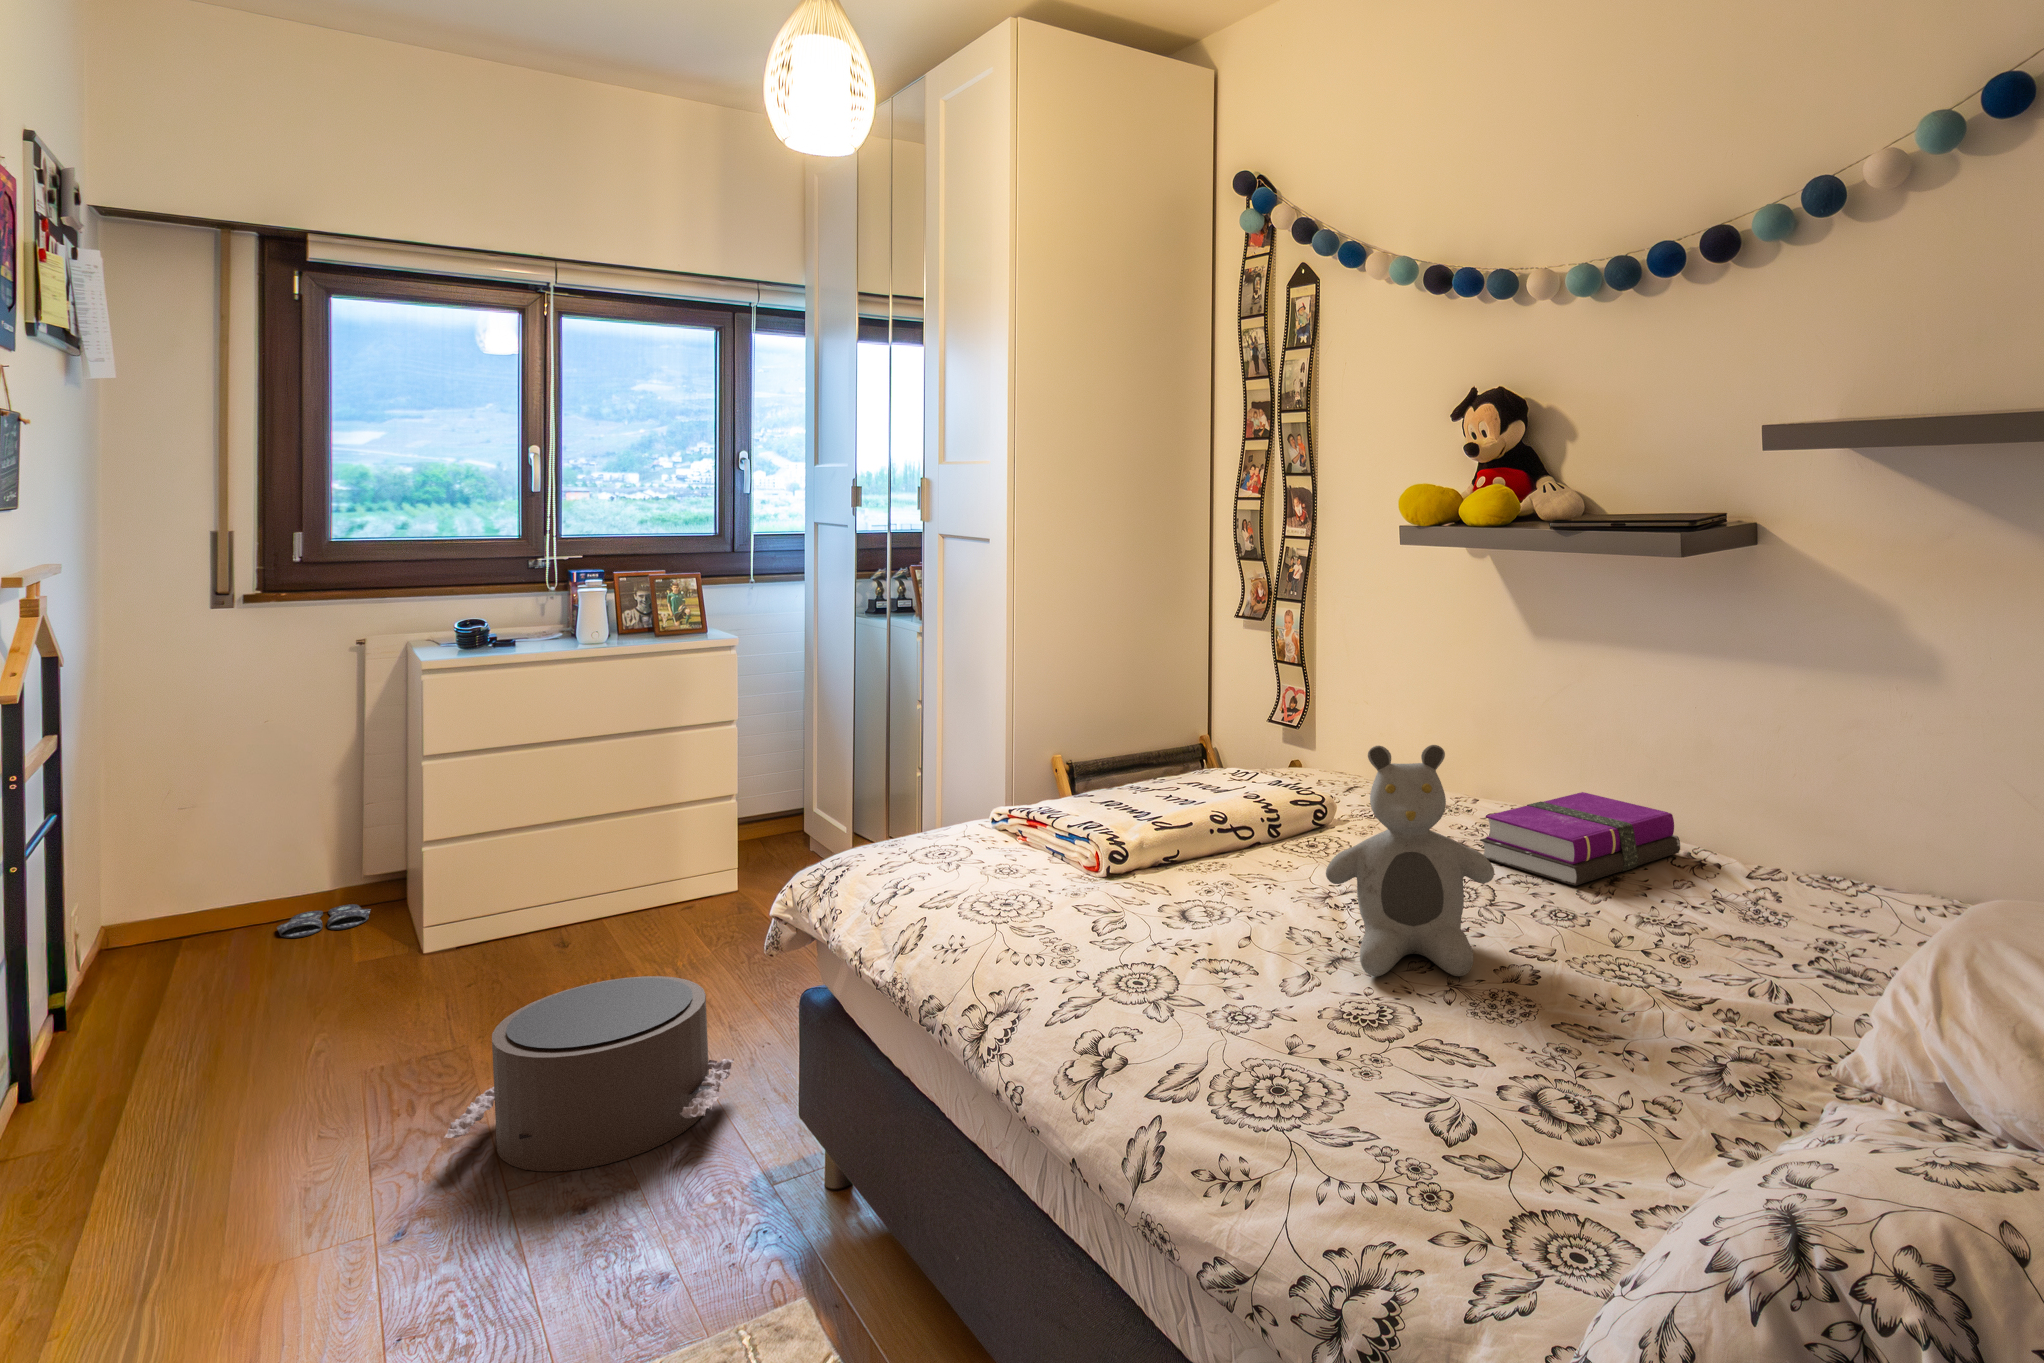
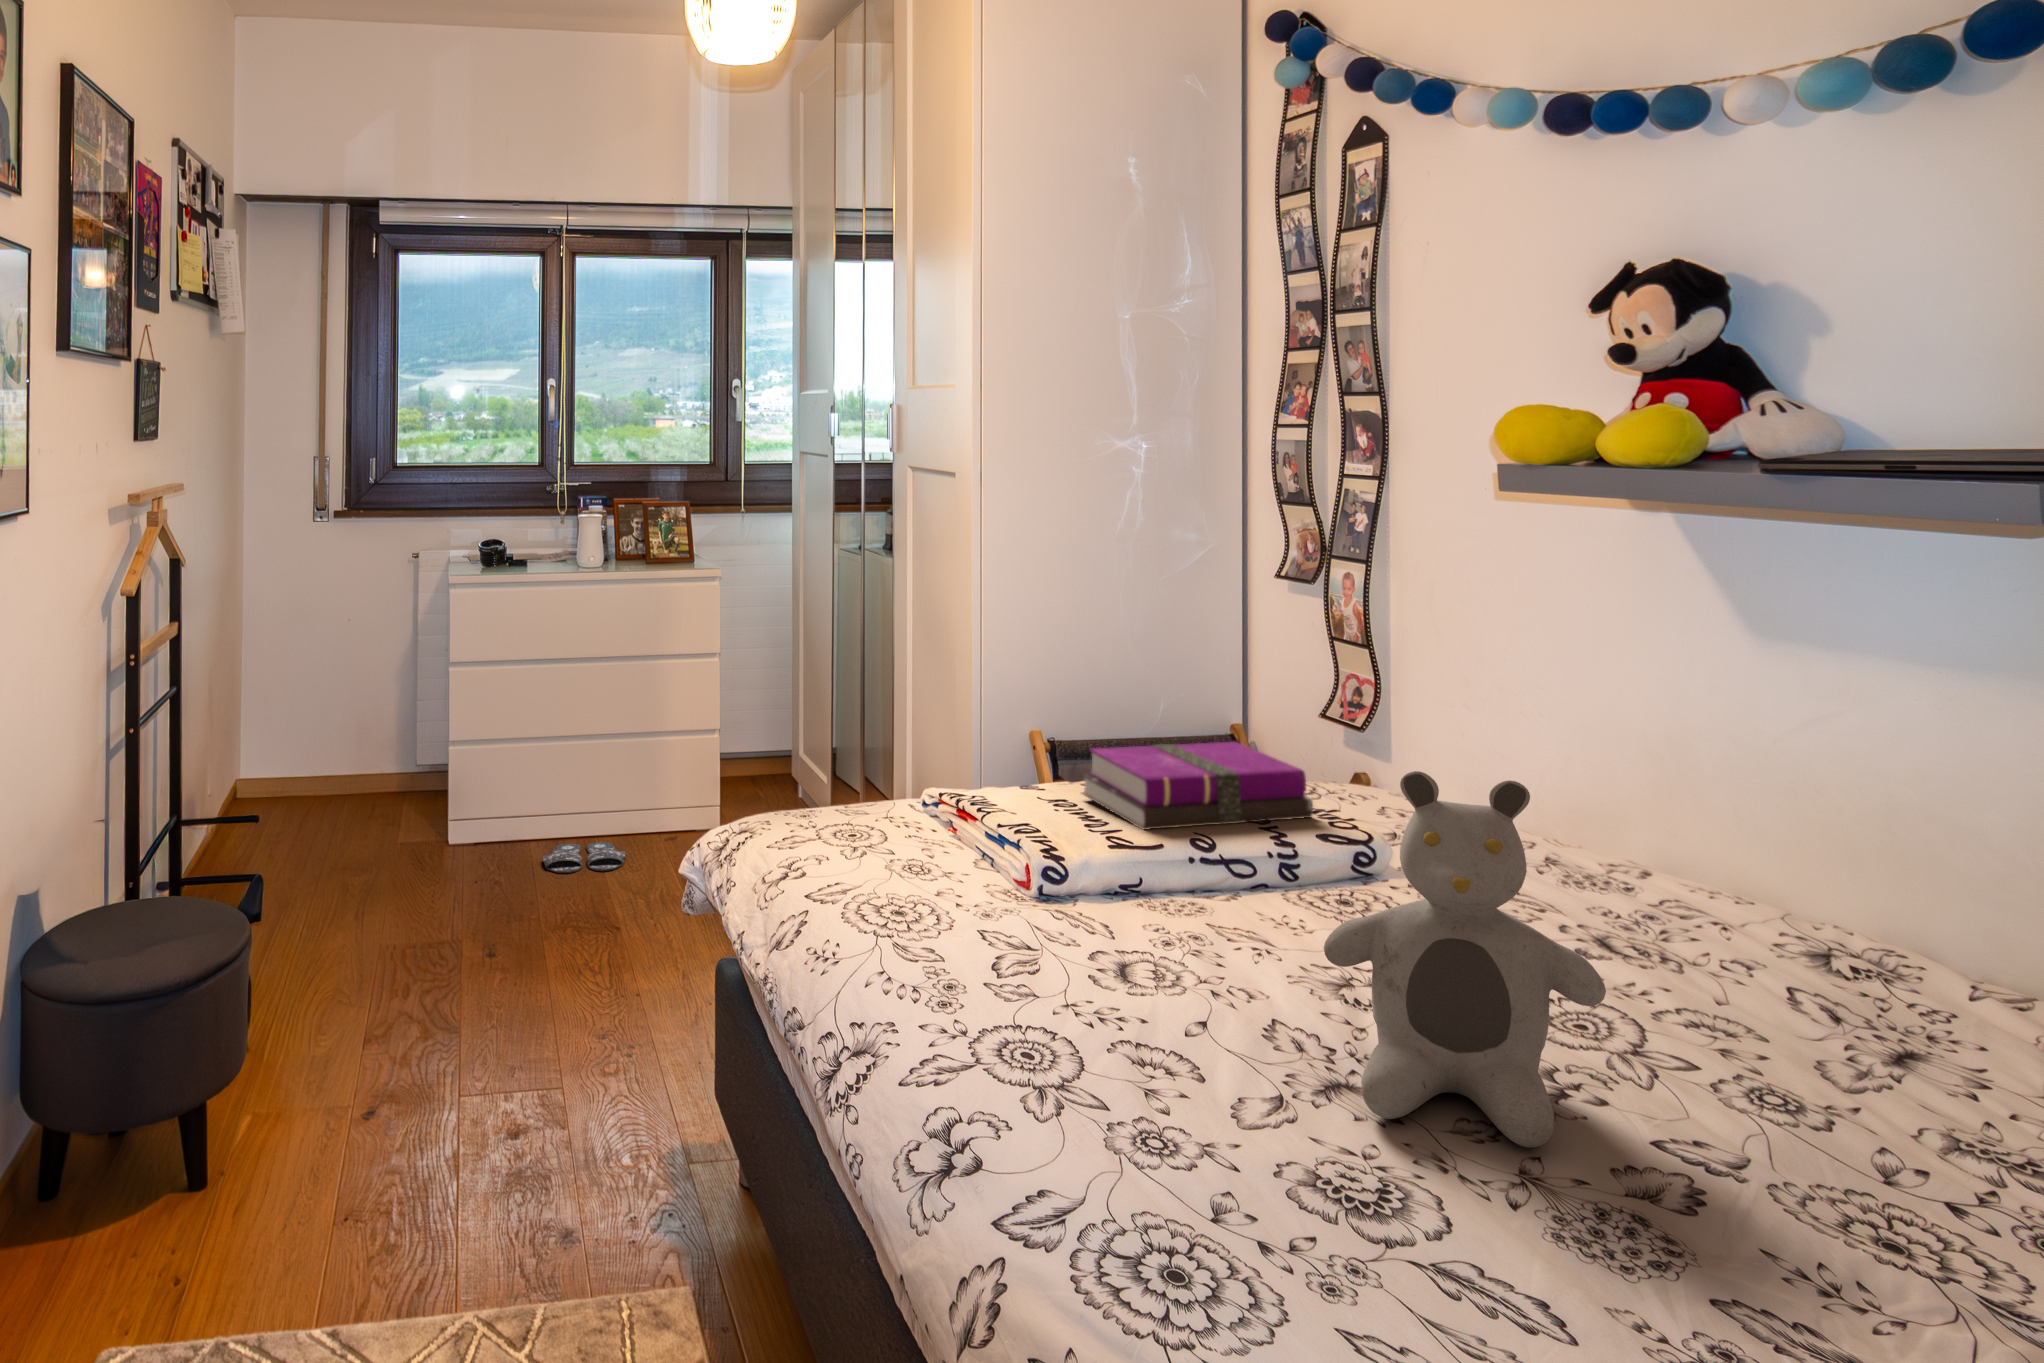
notebook: present [1480,792,1680,886] -> present [1082,742,1313,830]
slippers: present [277,904,371,938] -> present [542,842,625,873]
pouf: present [444,976,734,1171] -> none [361,917,647,1116]

